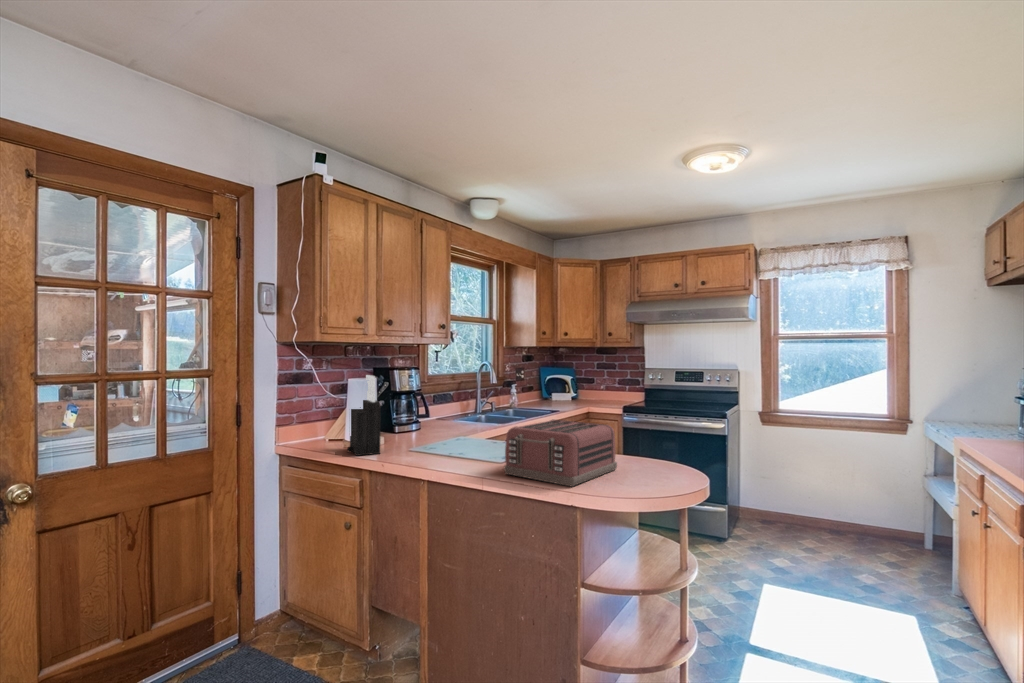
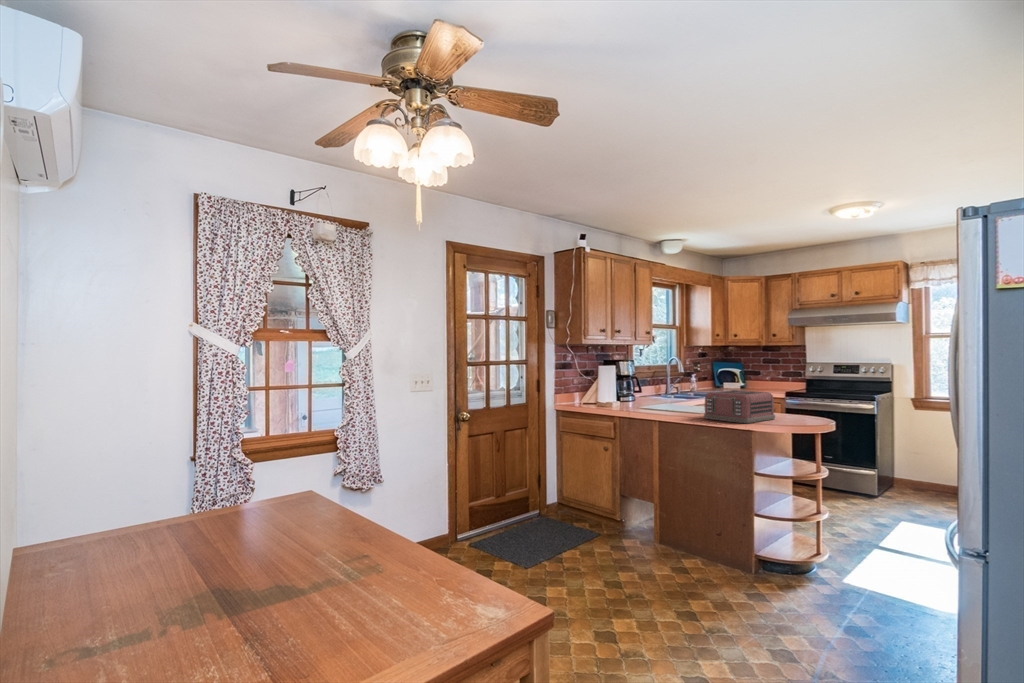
knife block: present [348,375,380,456] -> none [599,364,621,411]

